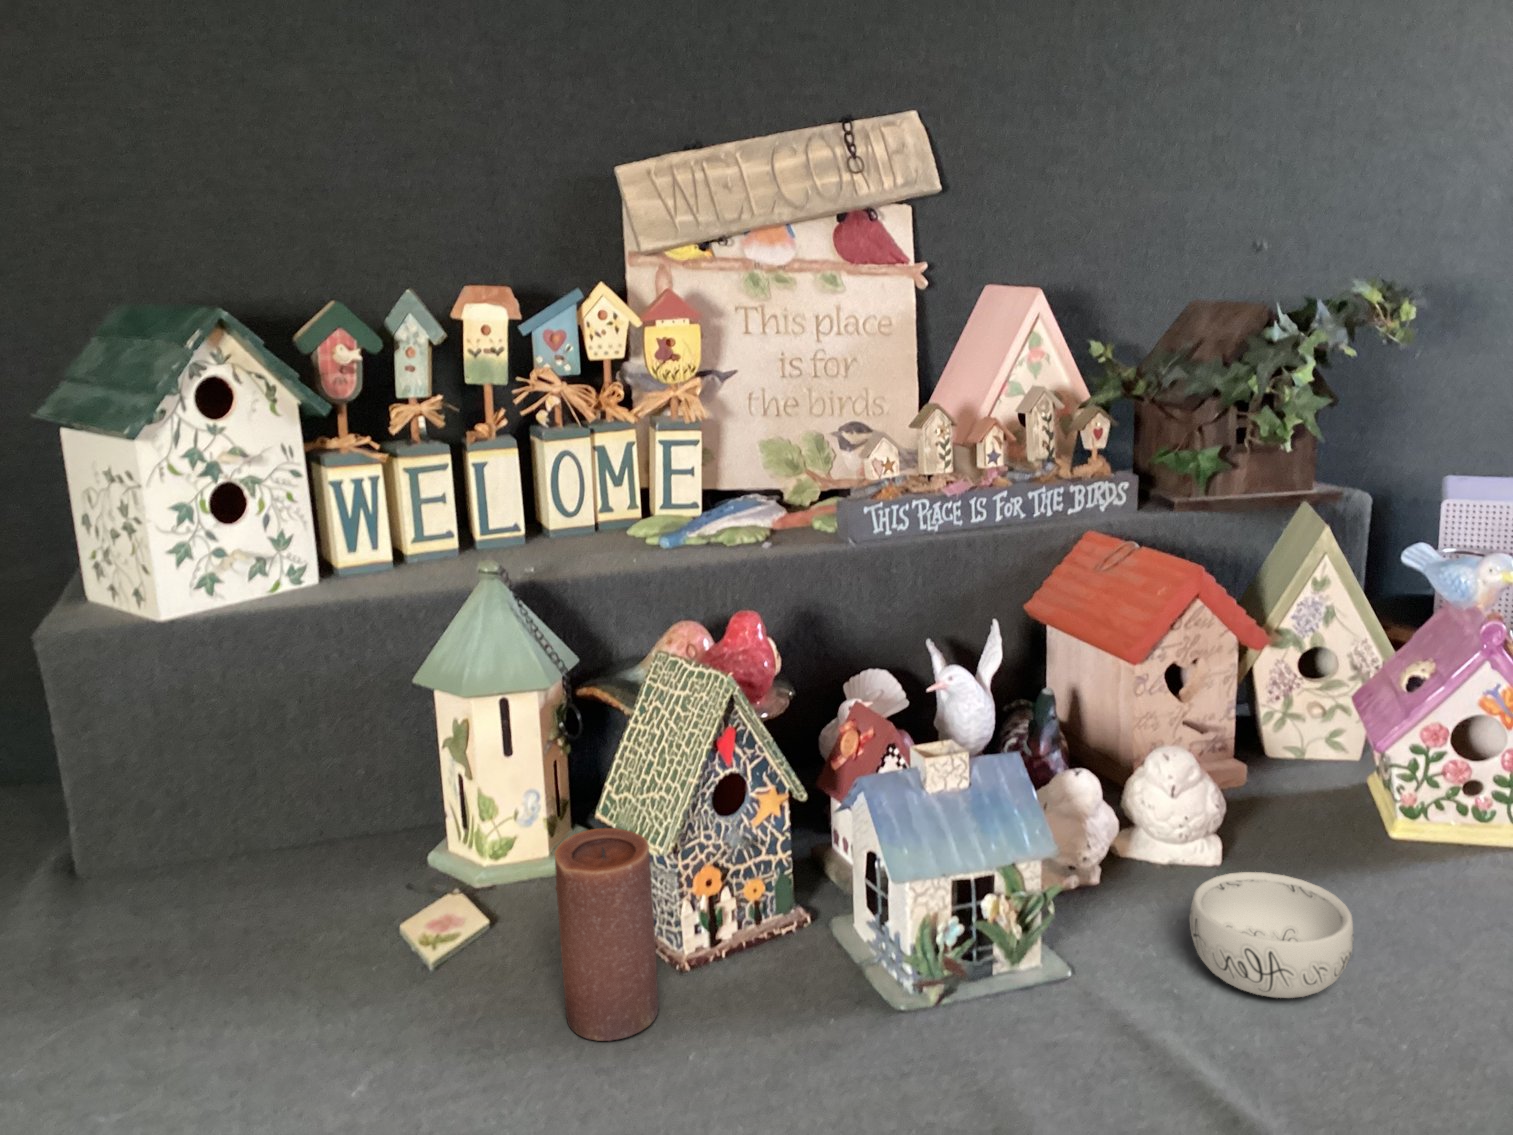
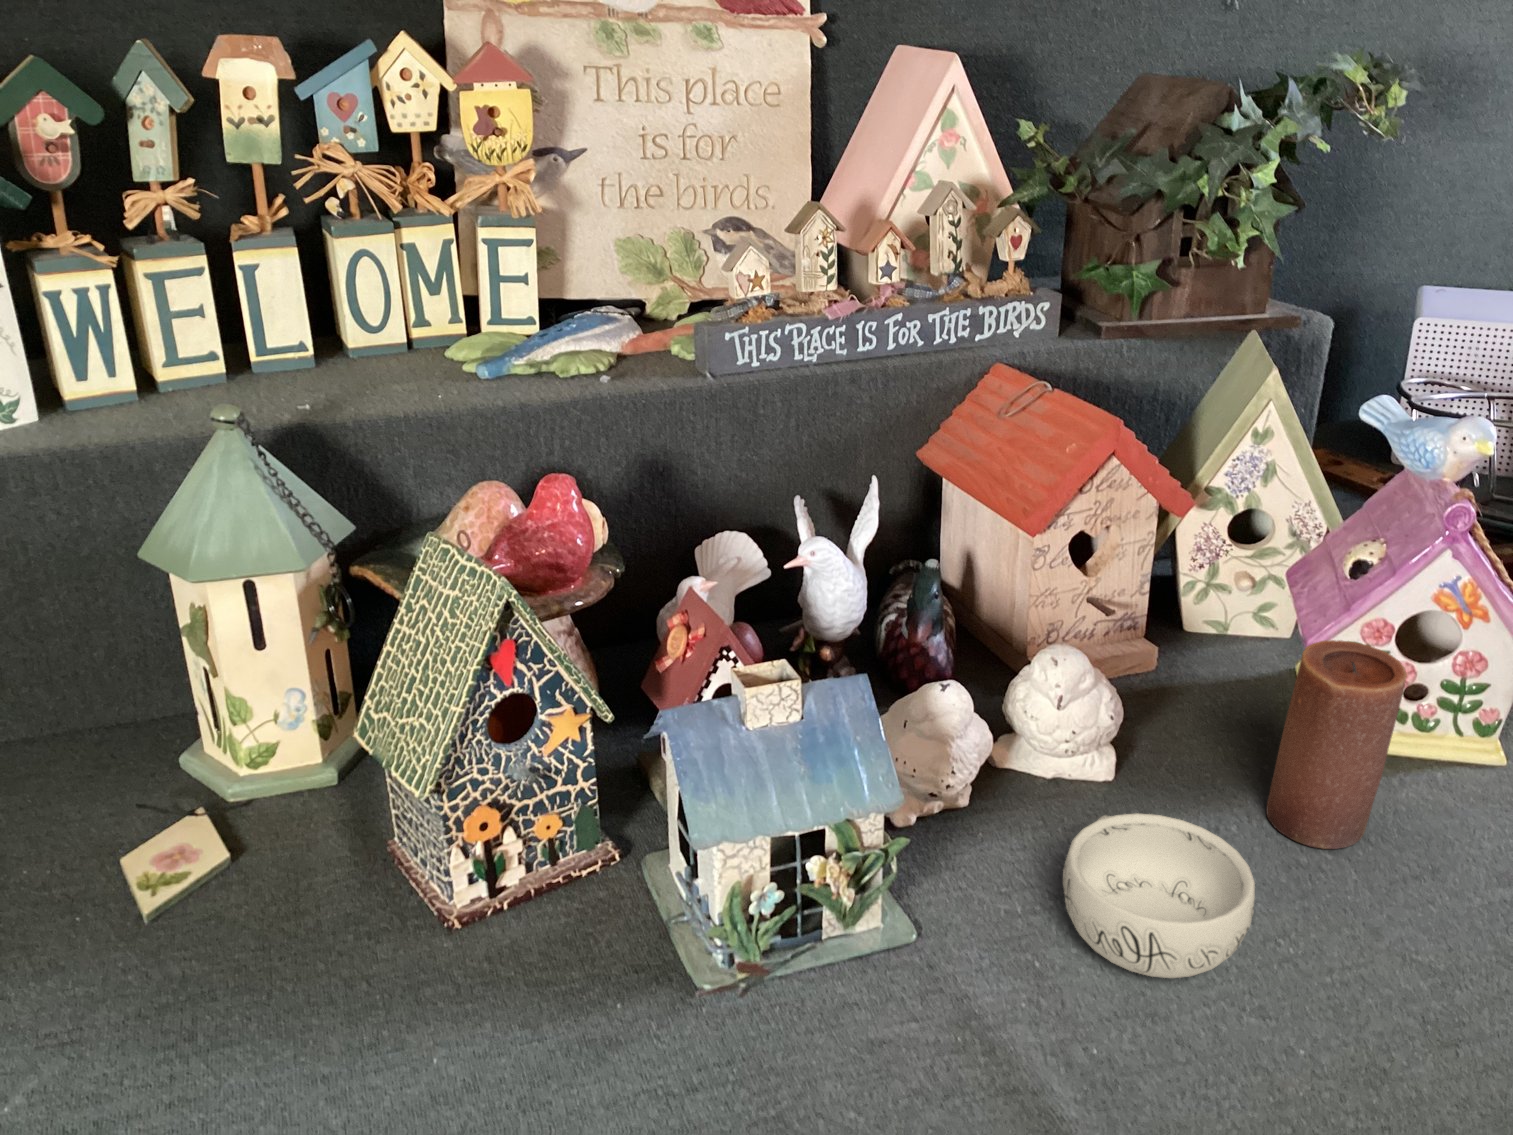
candle: present [555,828,659,1041] -> present [1267,640,1407,849]

